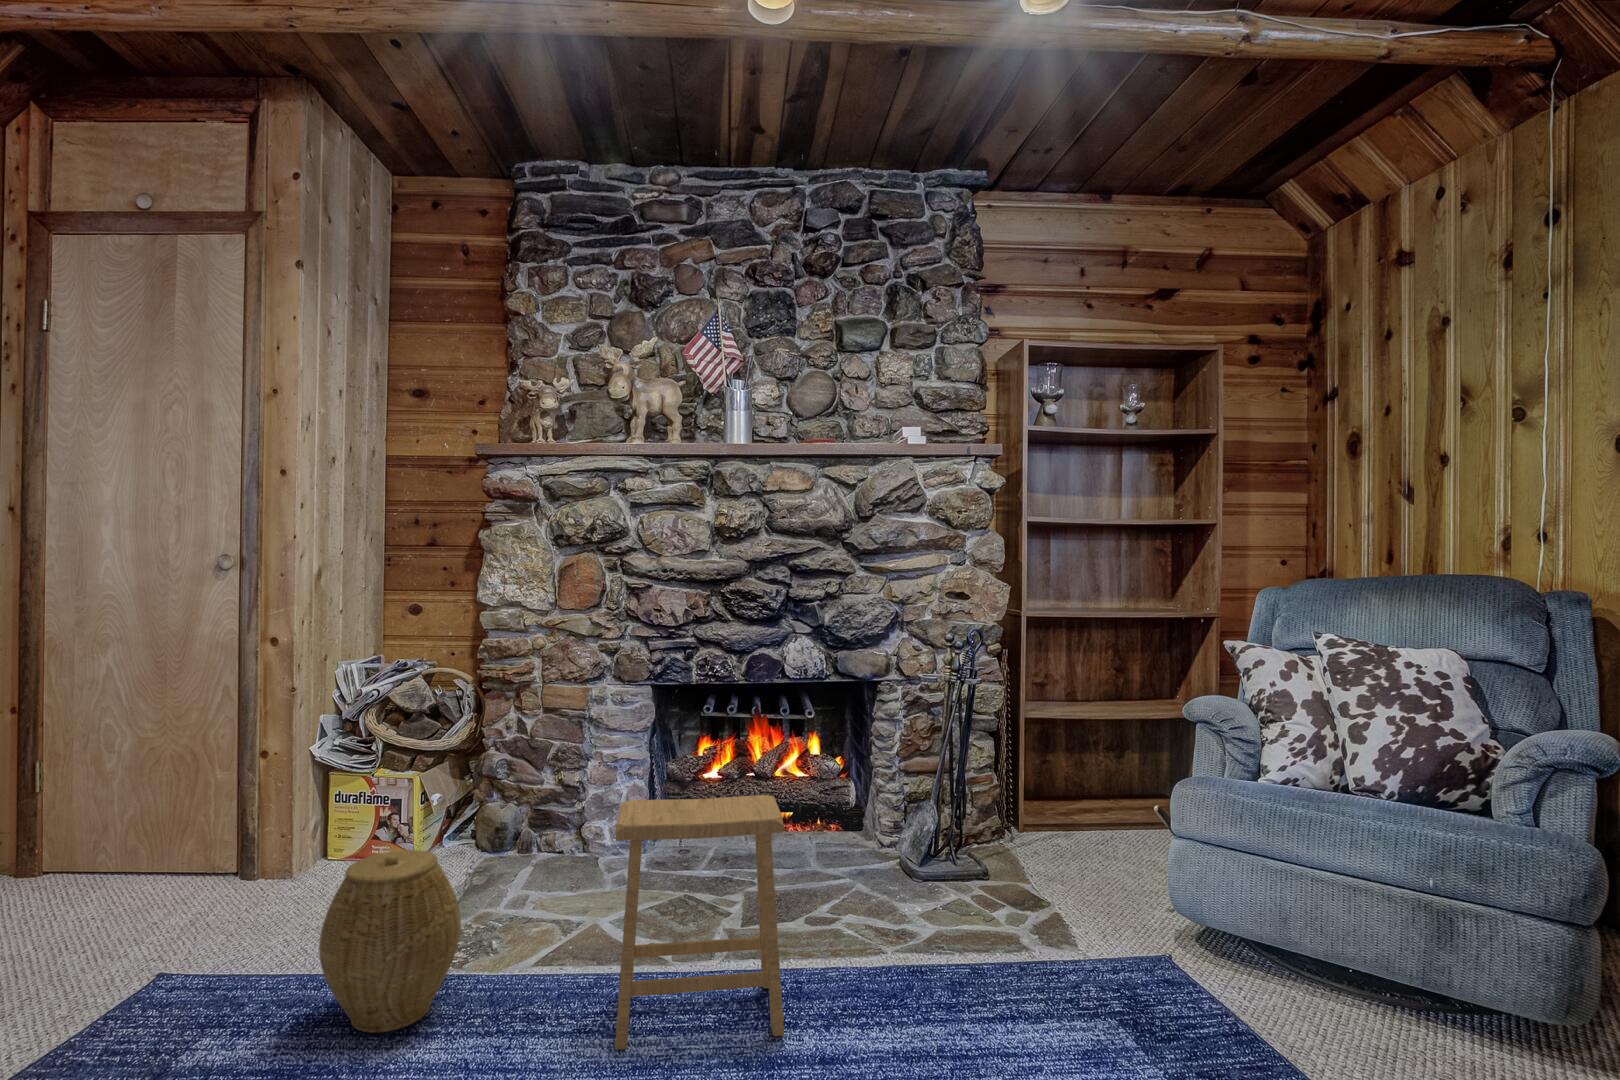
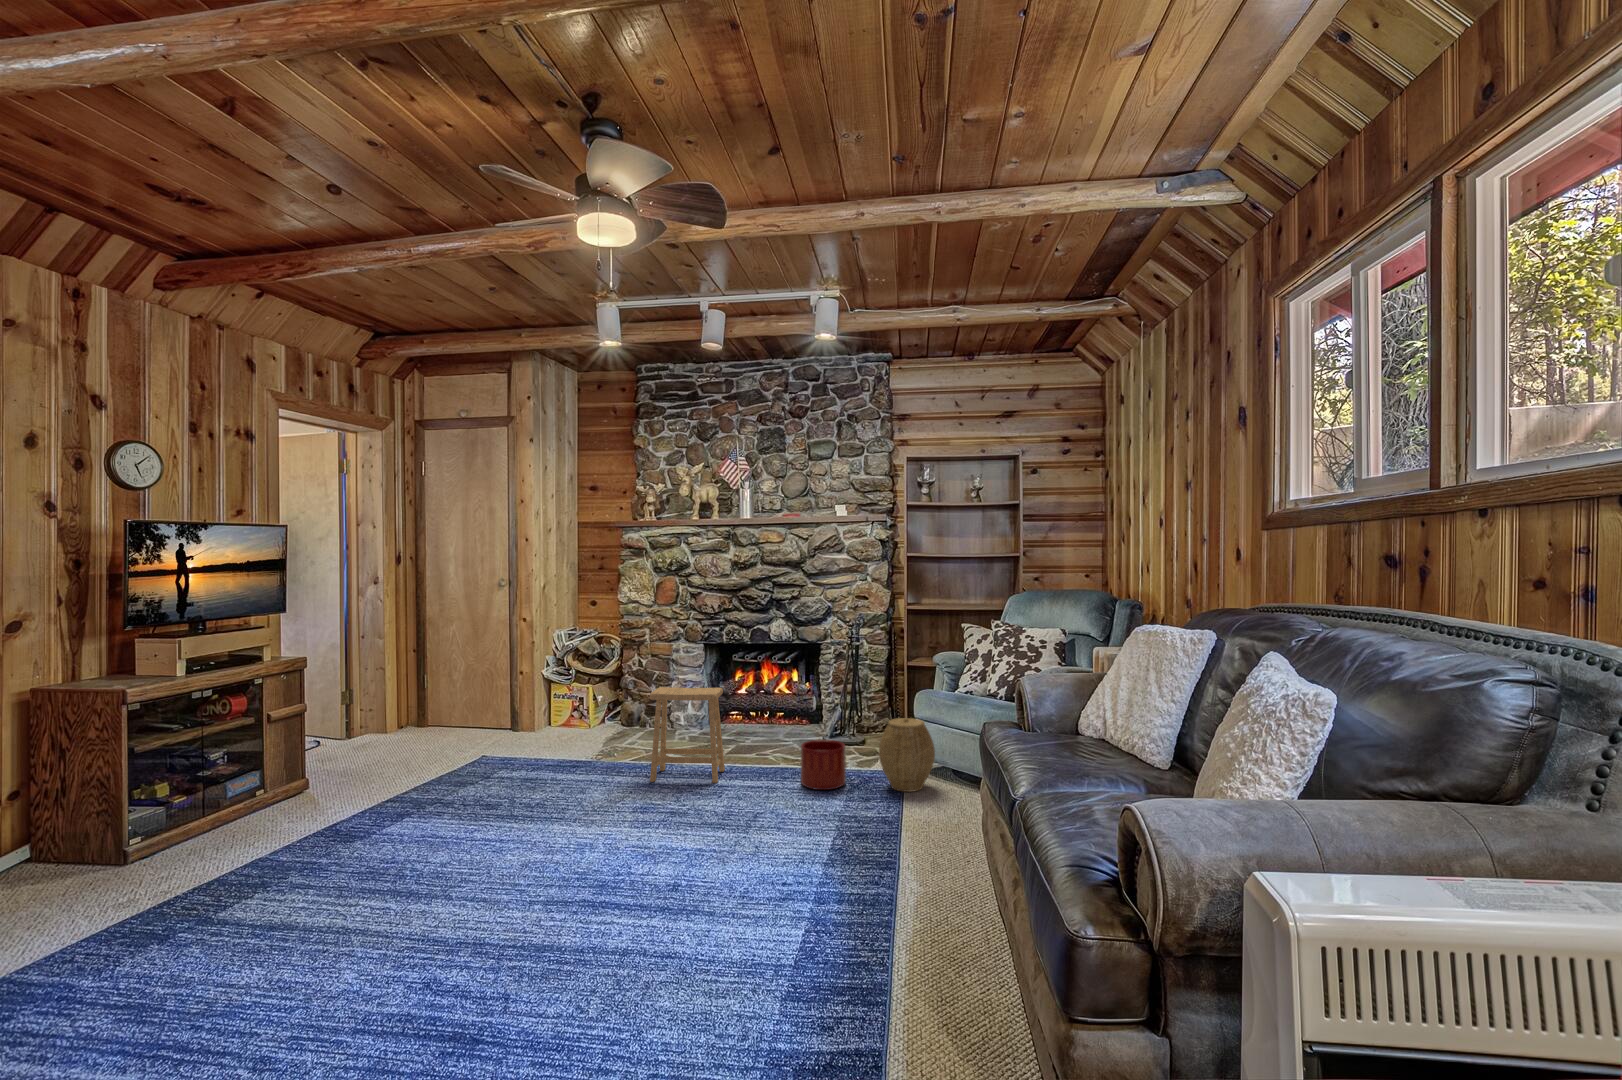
woven basket: present [319,850,461,1033] -> present [879,718,935,792]
planter: none [975,903,1082,1039] -> present [801,740,846,790]

